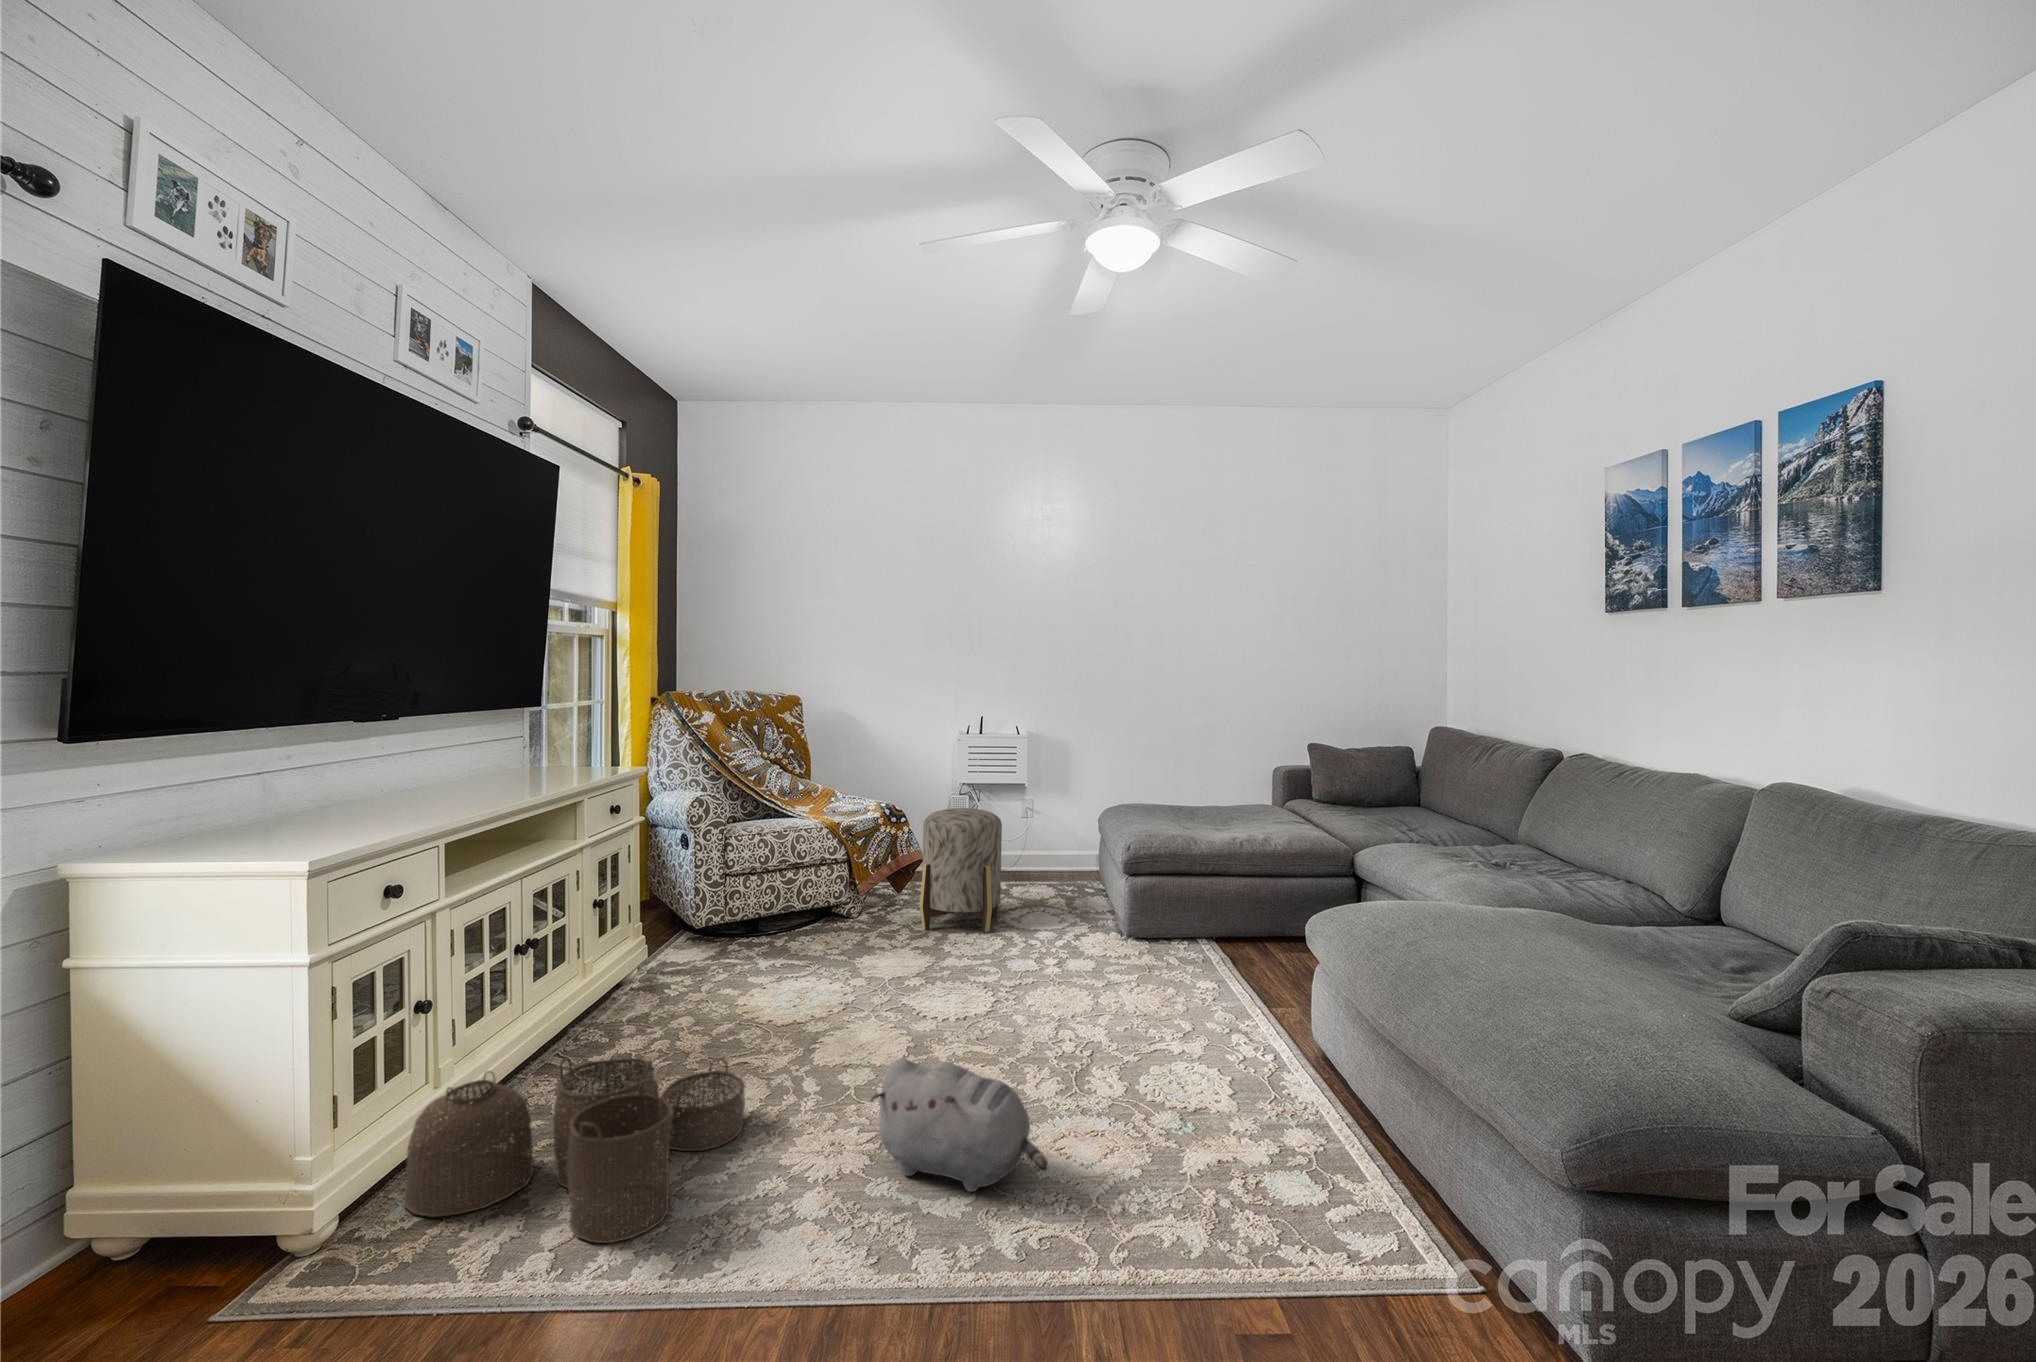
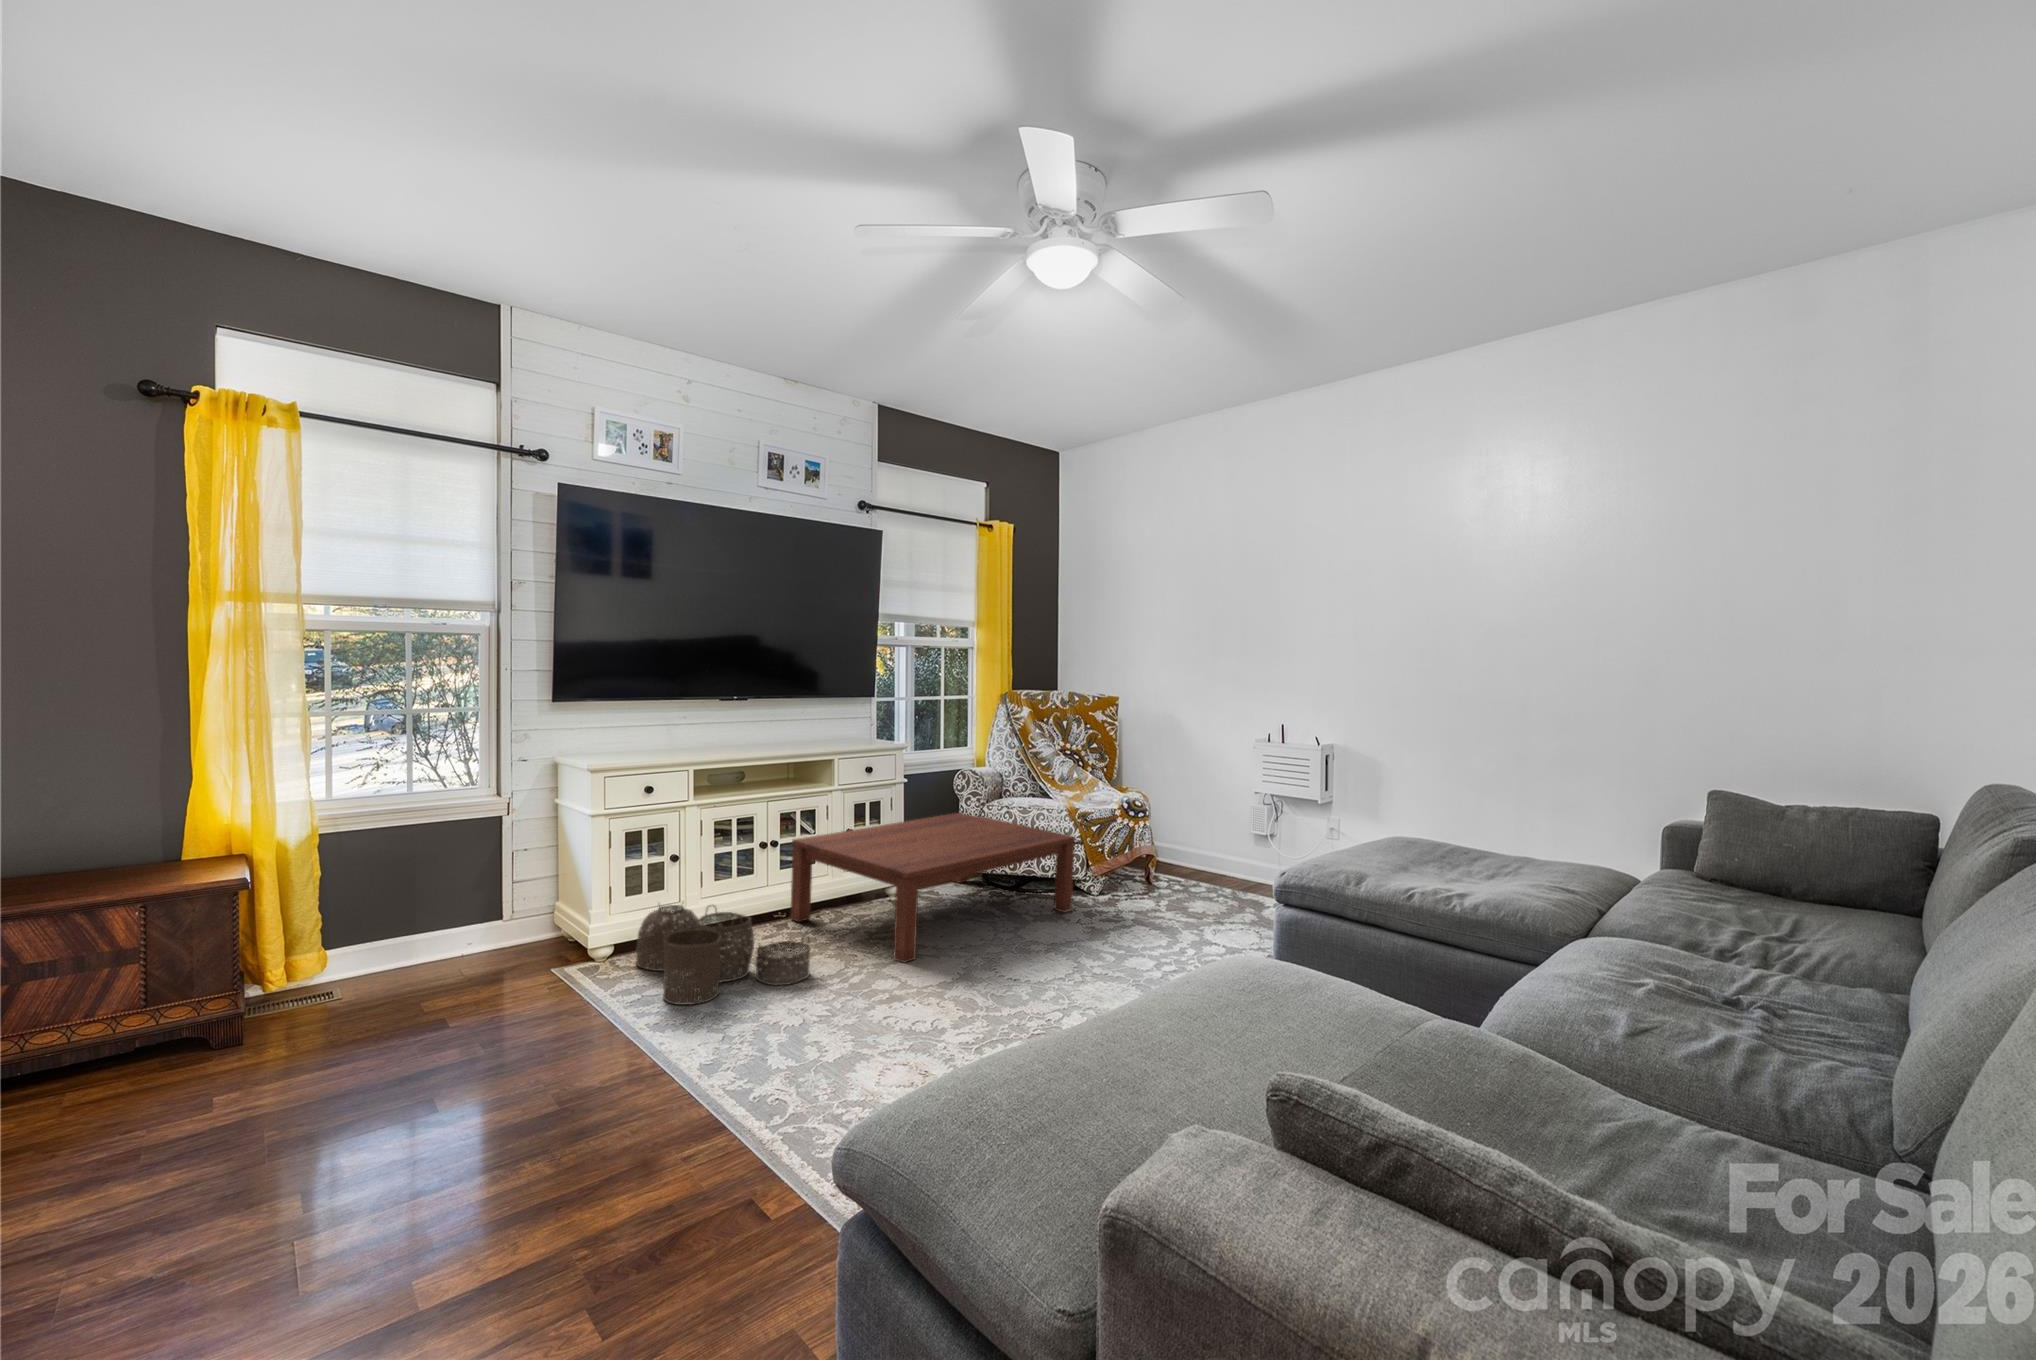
ottoman: present [920,808,1002,932] -> none [1122,812,1207,928]
coffee table: none [552,851,872,1056] -> present [790,812,1076,963]
plush toy: present [871,1058,1048,1192] -> none [813,956,885,1054]

